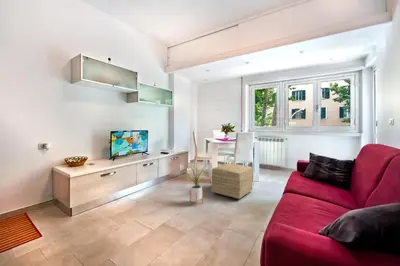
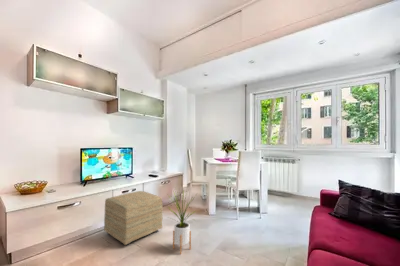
ottoman: present [212,164,253,199] -> present [104,191,162,245]

